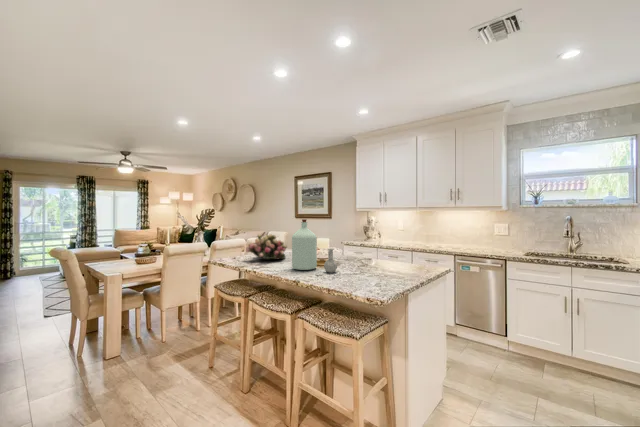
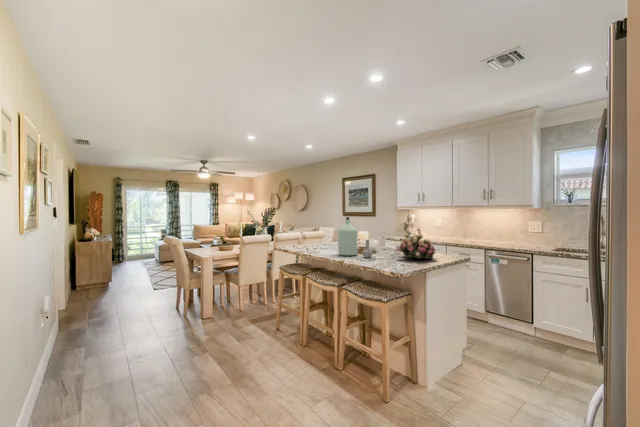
flower arrangement: present [246,234,287,259] -> present [396,234,436,259]

